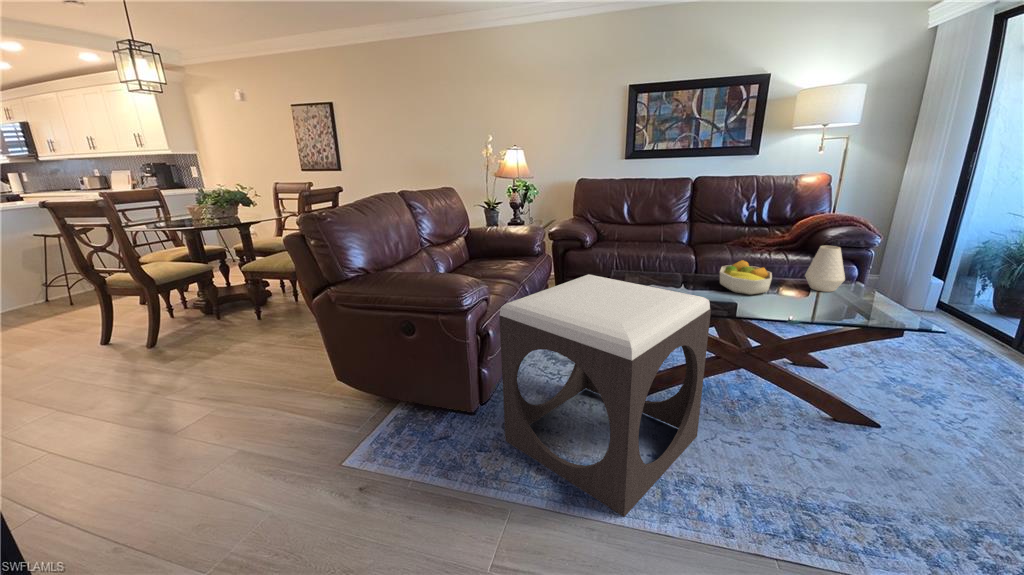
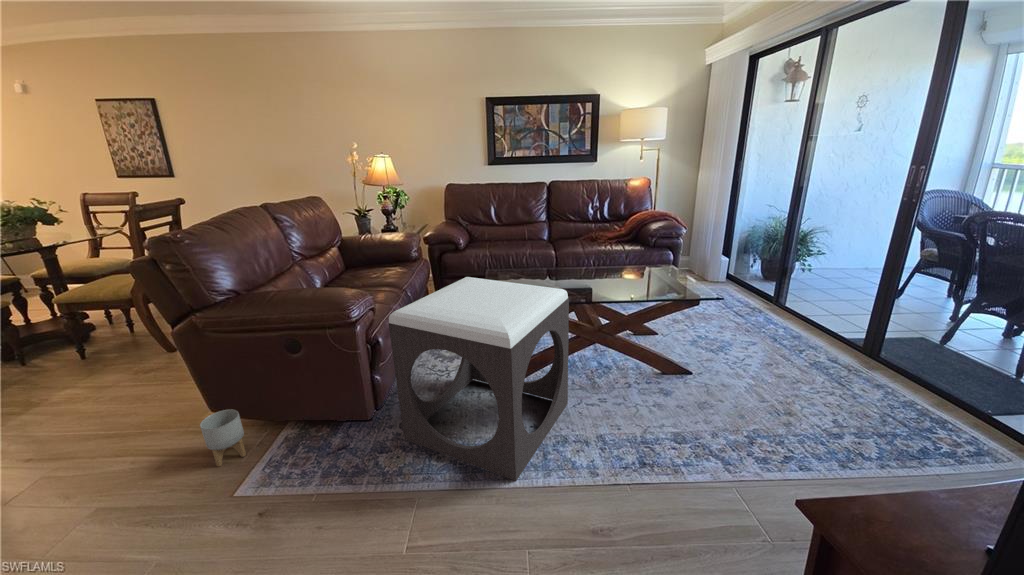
vase: present [805,246,845,292] -> none [637,238,664,274]
fruit bowl: present [720,260,772,295] -> none [575,253,613,282]
planter: none [325,381,361,433] -> present [200,409,246,466]

